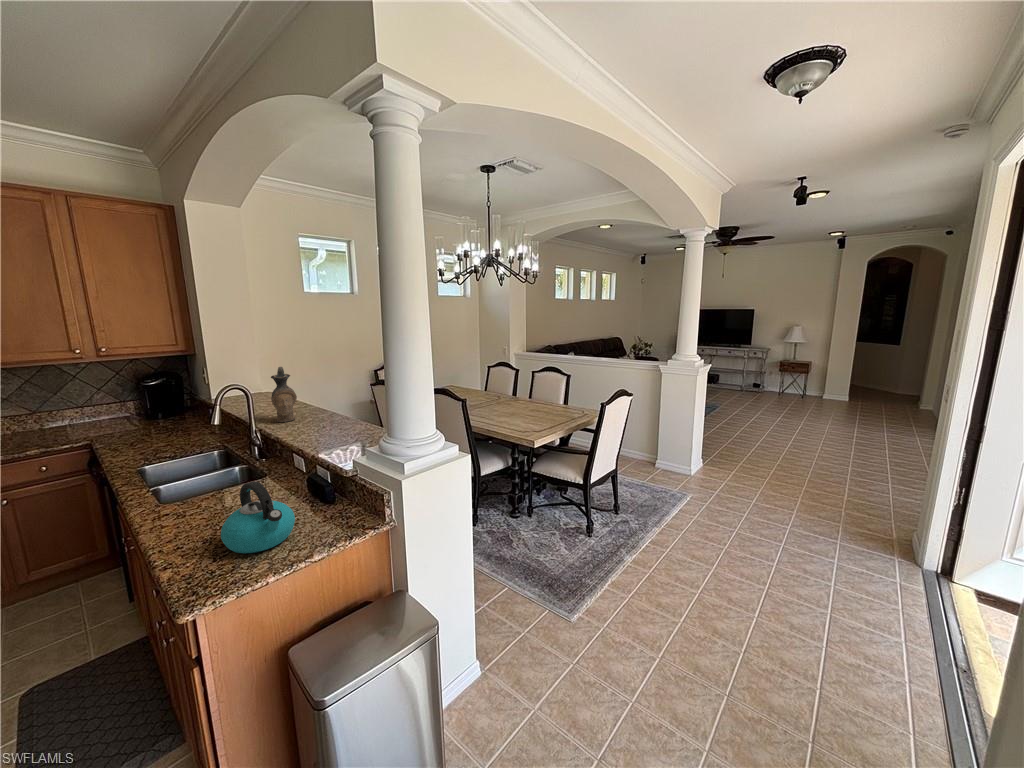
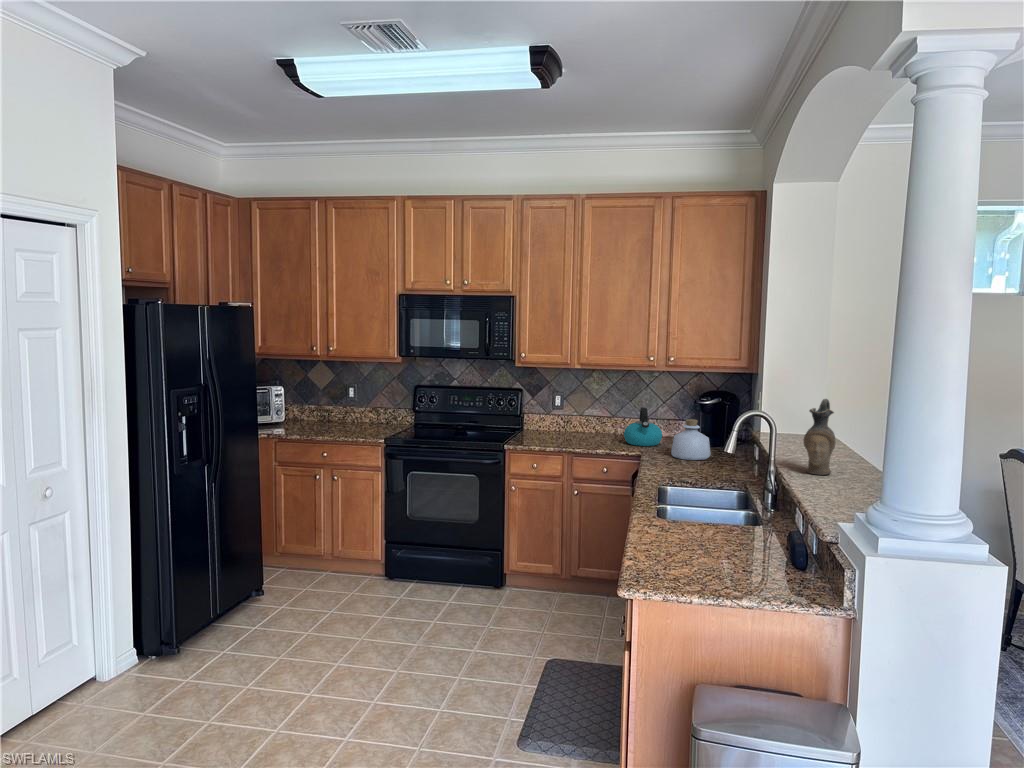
bottle: none [126,399,170,435] -> present [671,419,711,460]
kettle: present [221,481,295,554] -> present [624,407,662,446]

